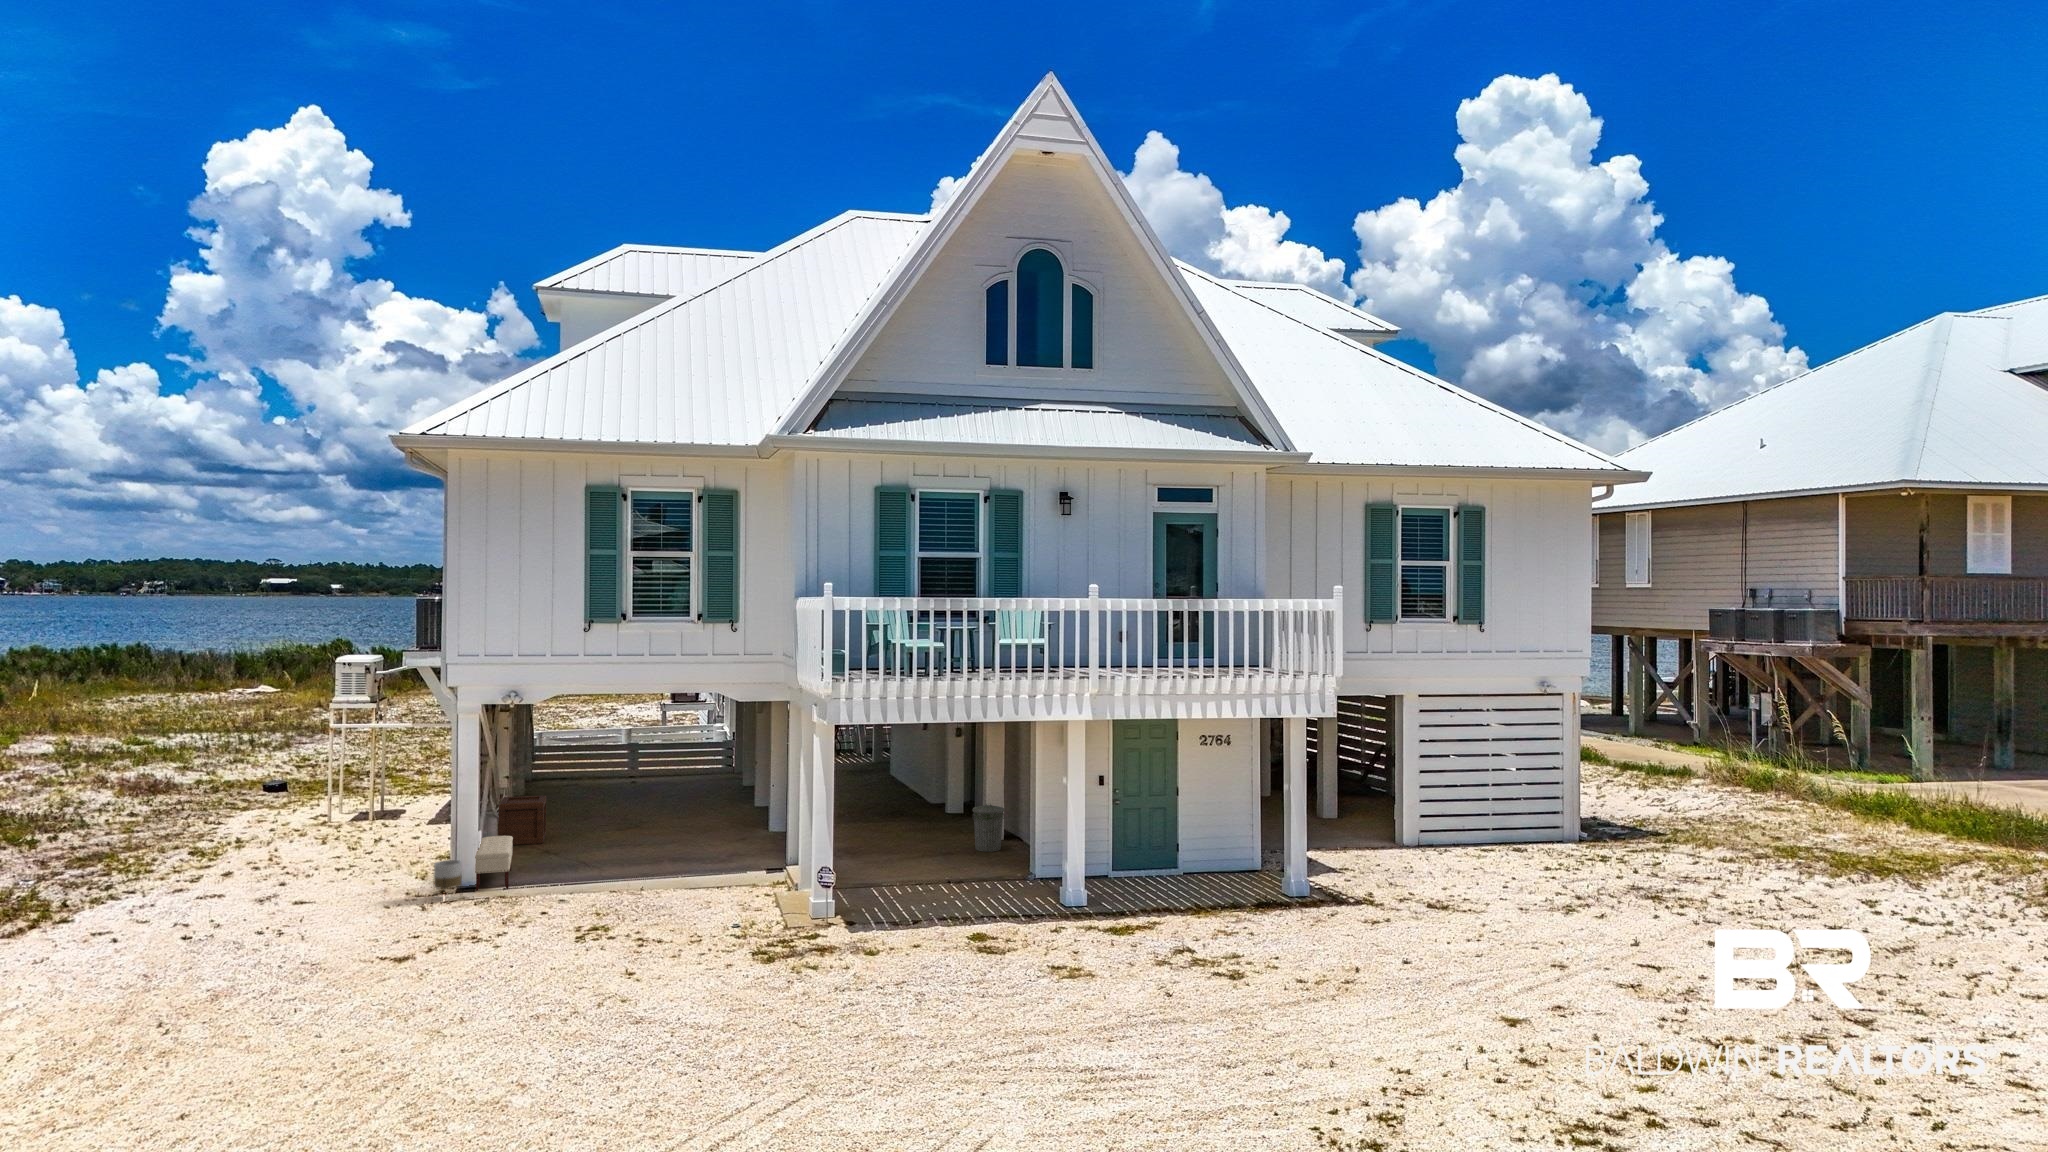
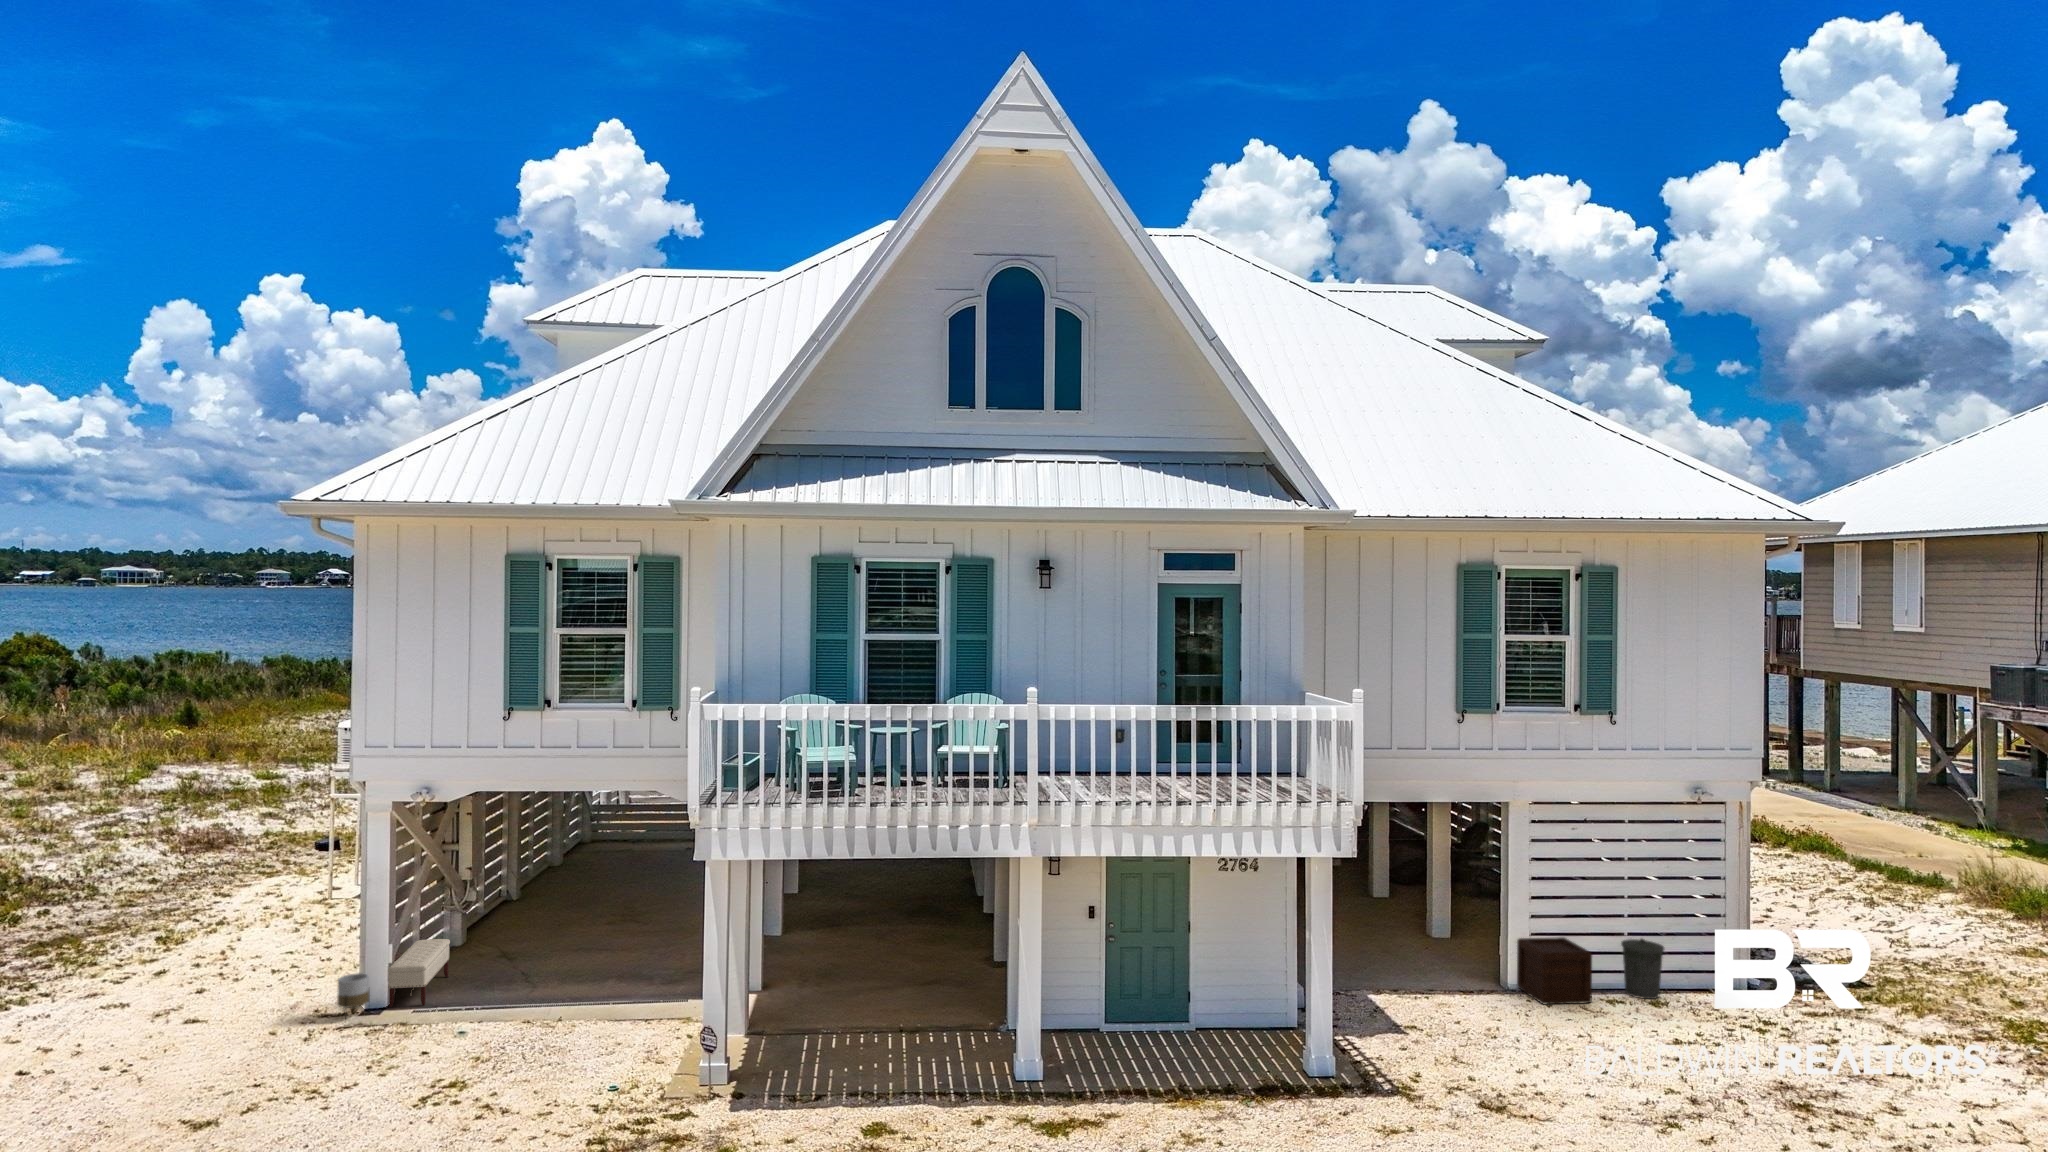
wooden crate: present [498,795,547,845] -> present [1517,937,1592,1004]
trash can: present [973,804,1004,852] -> present [1621,939,1664,999]

